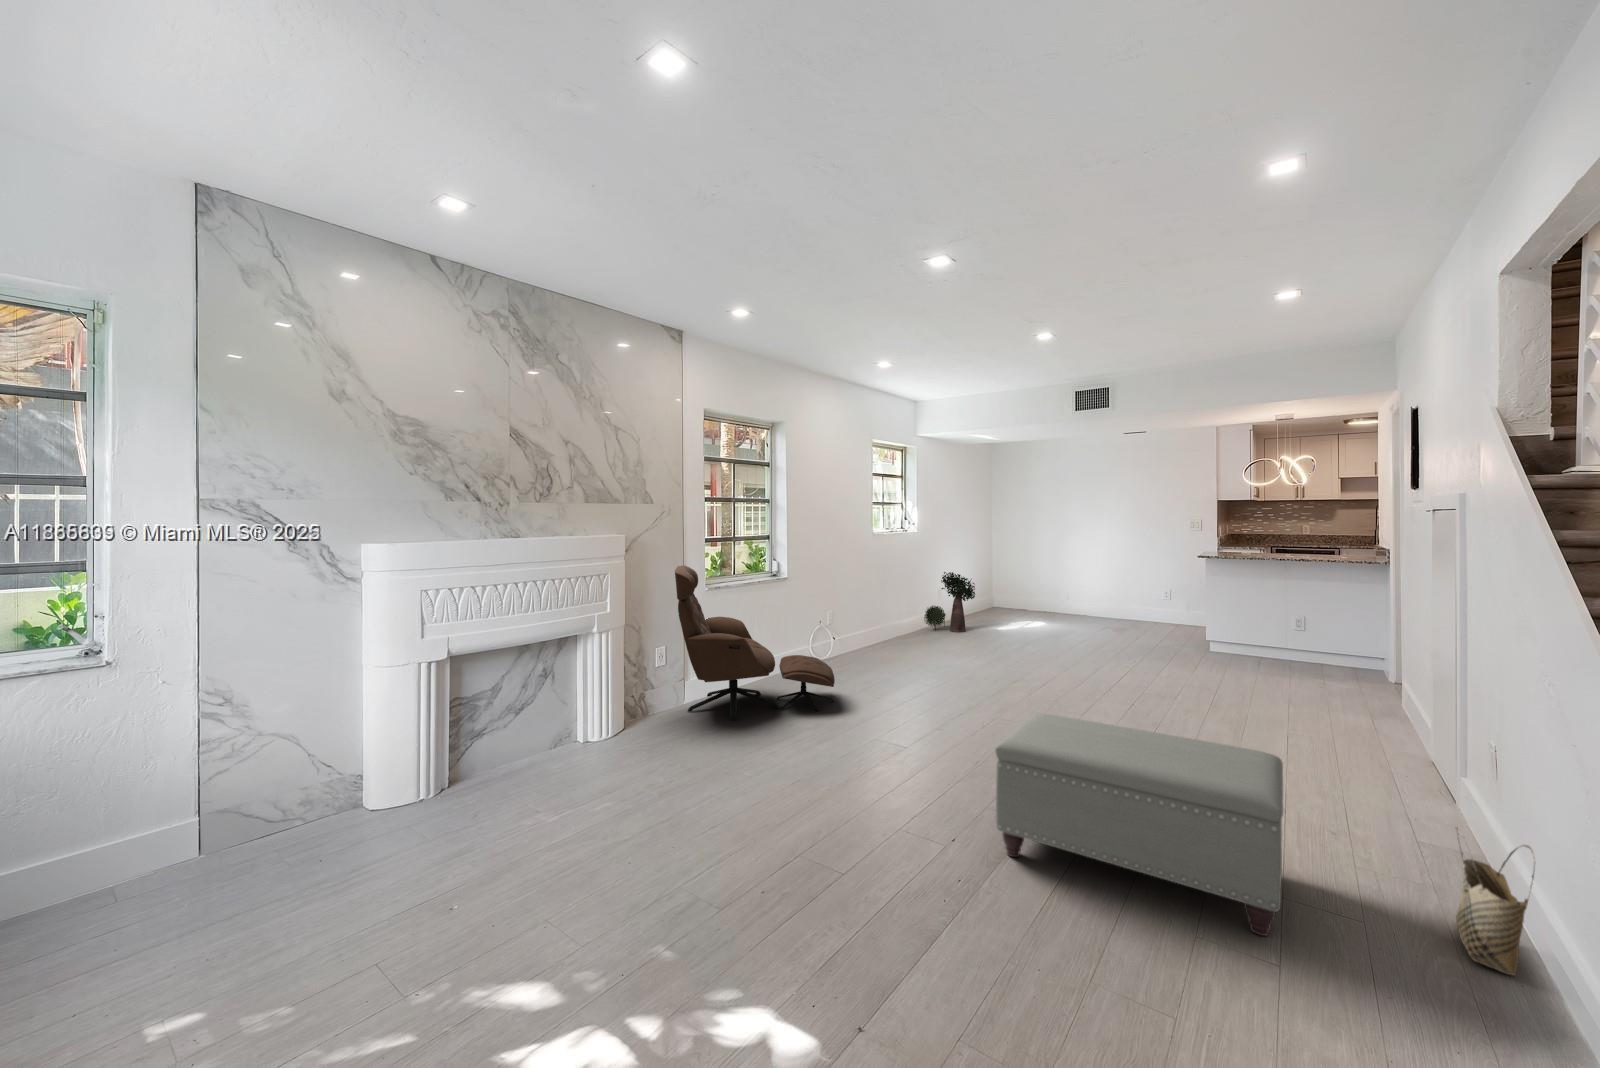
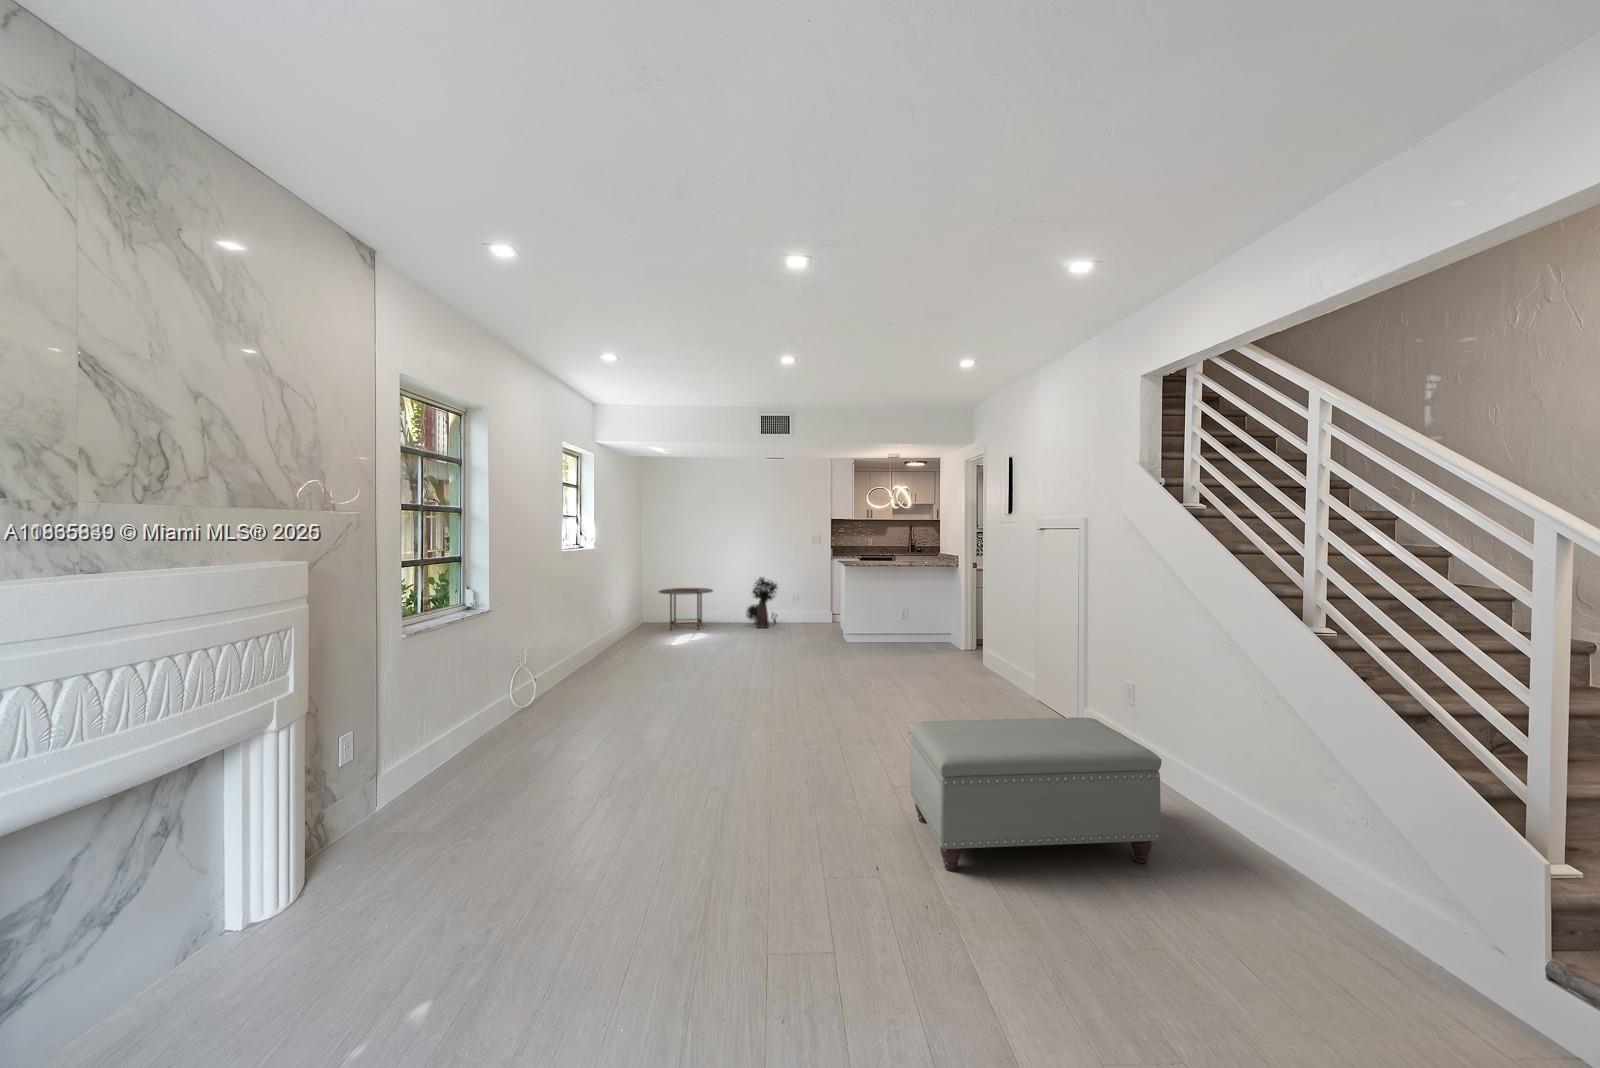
lounge chair: present [675,565,835,720] -> none [362,605,609,825]
potted plant: present [924,572,975,632] -> present [747,577,778,628]
side table: none [1003,574,1062,618] -> present [659,588,713,629]
woven basket: present [1456,828,1535,976] -> none [1191,743,1249,832]

